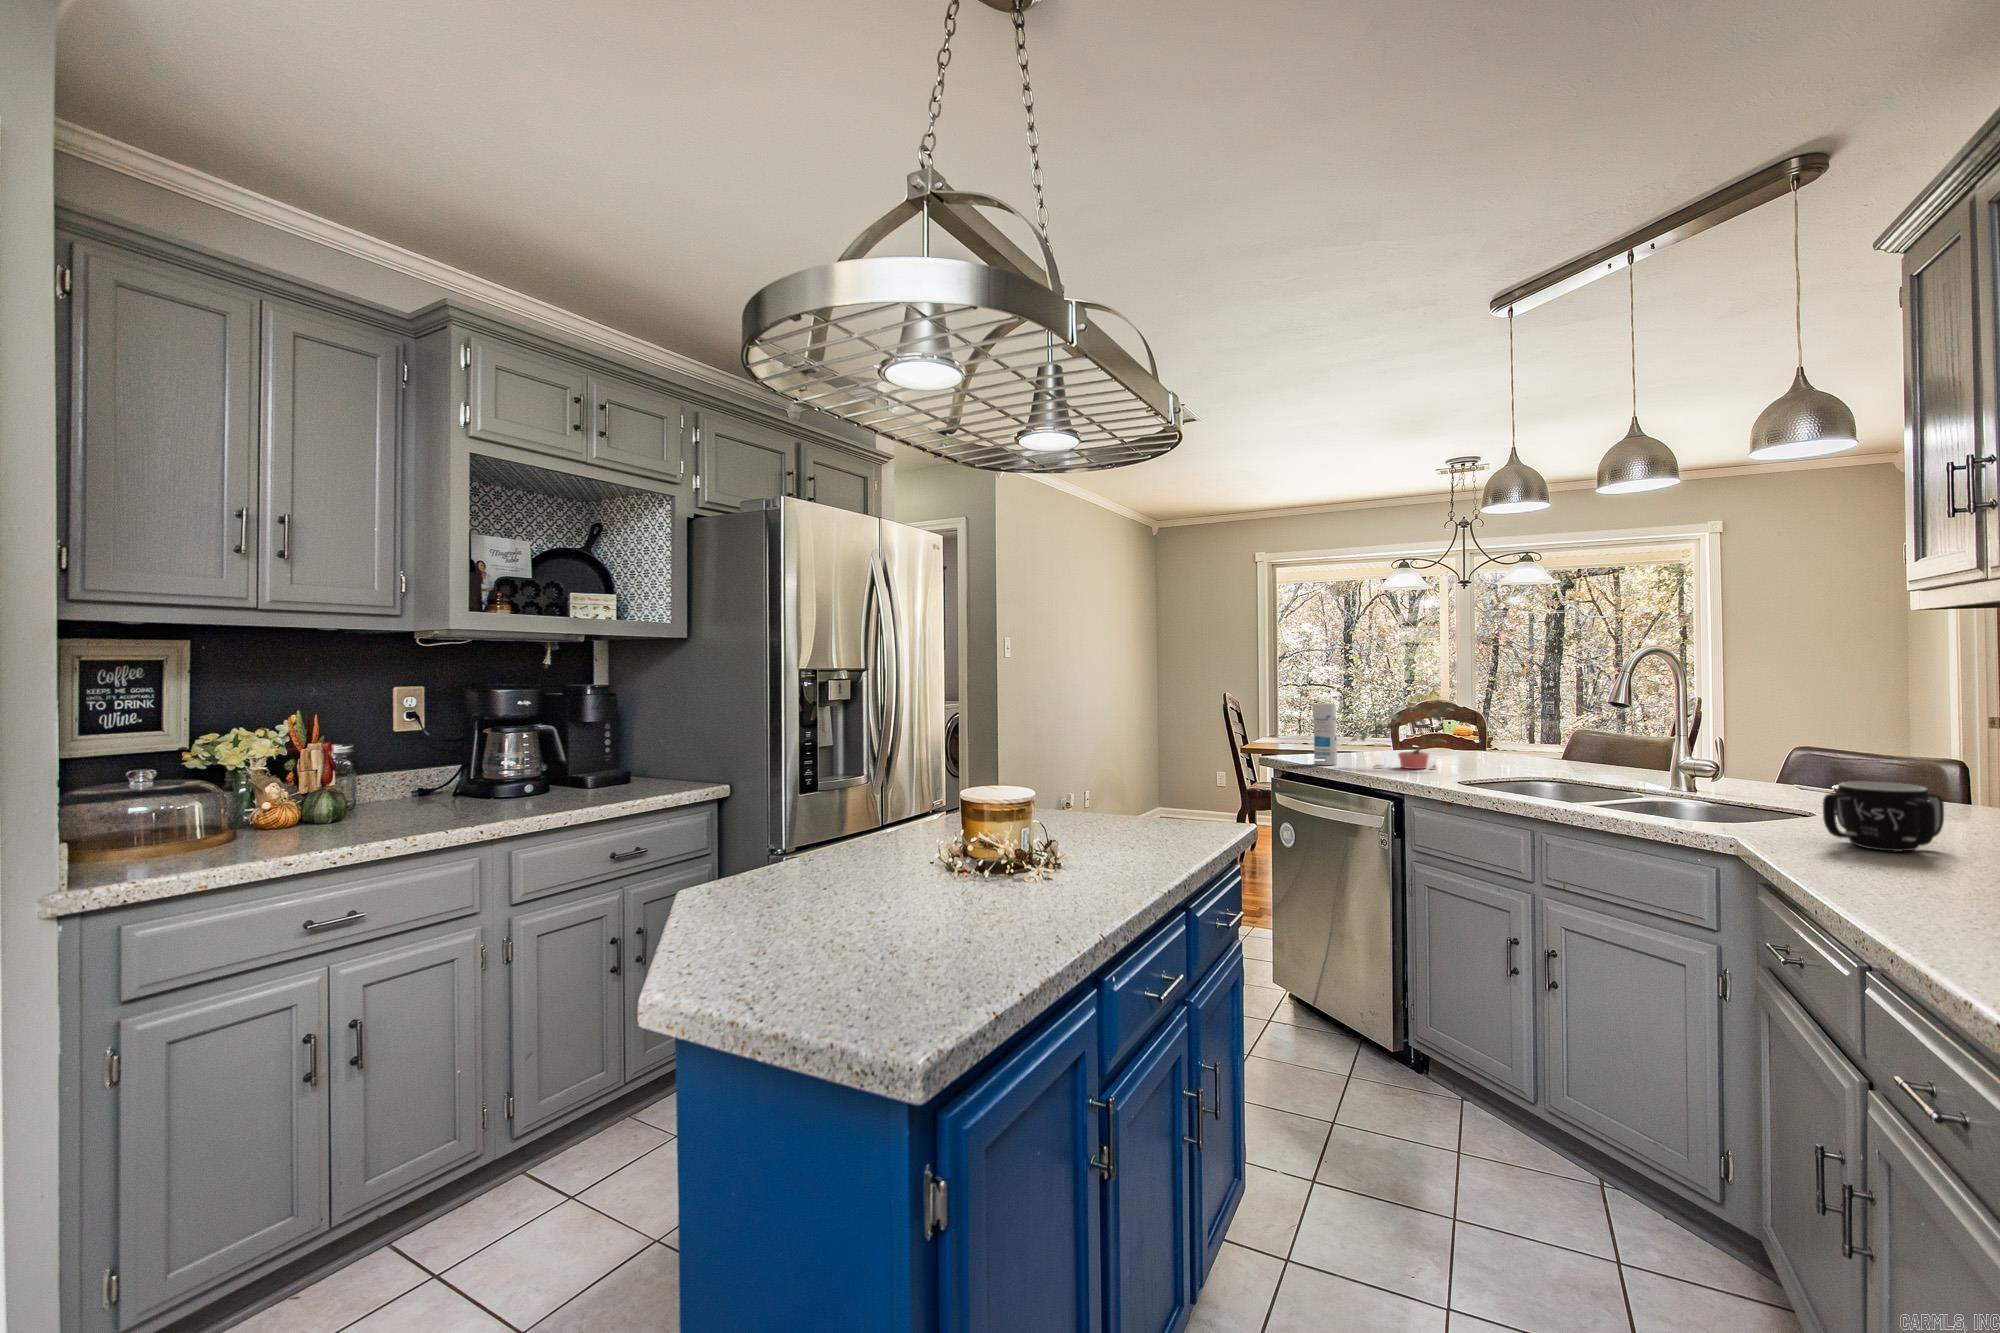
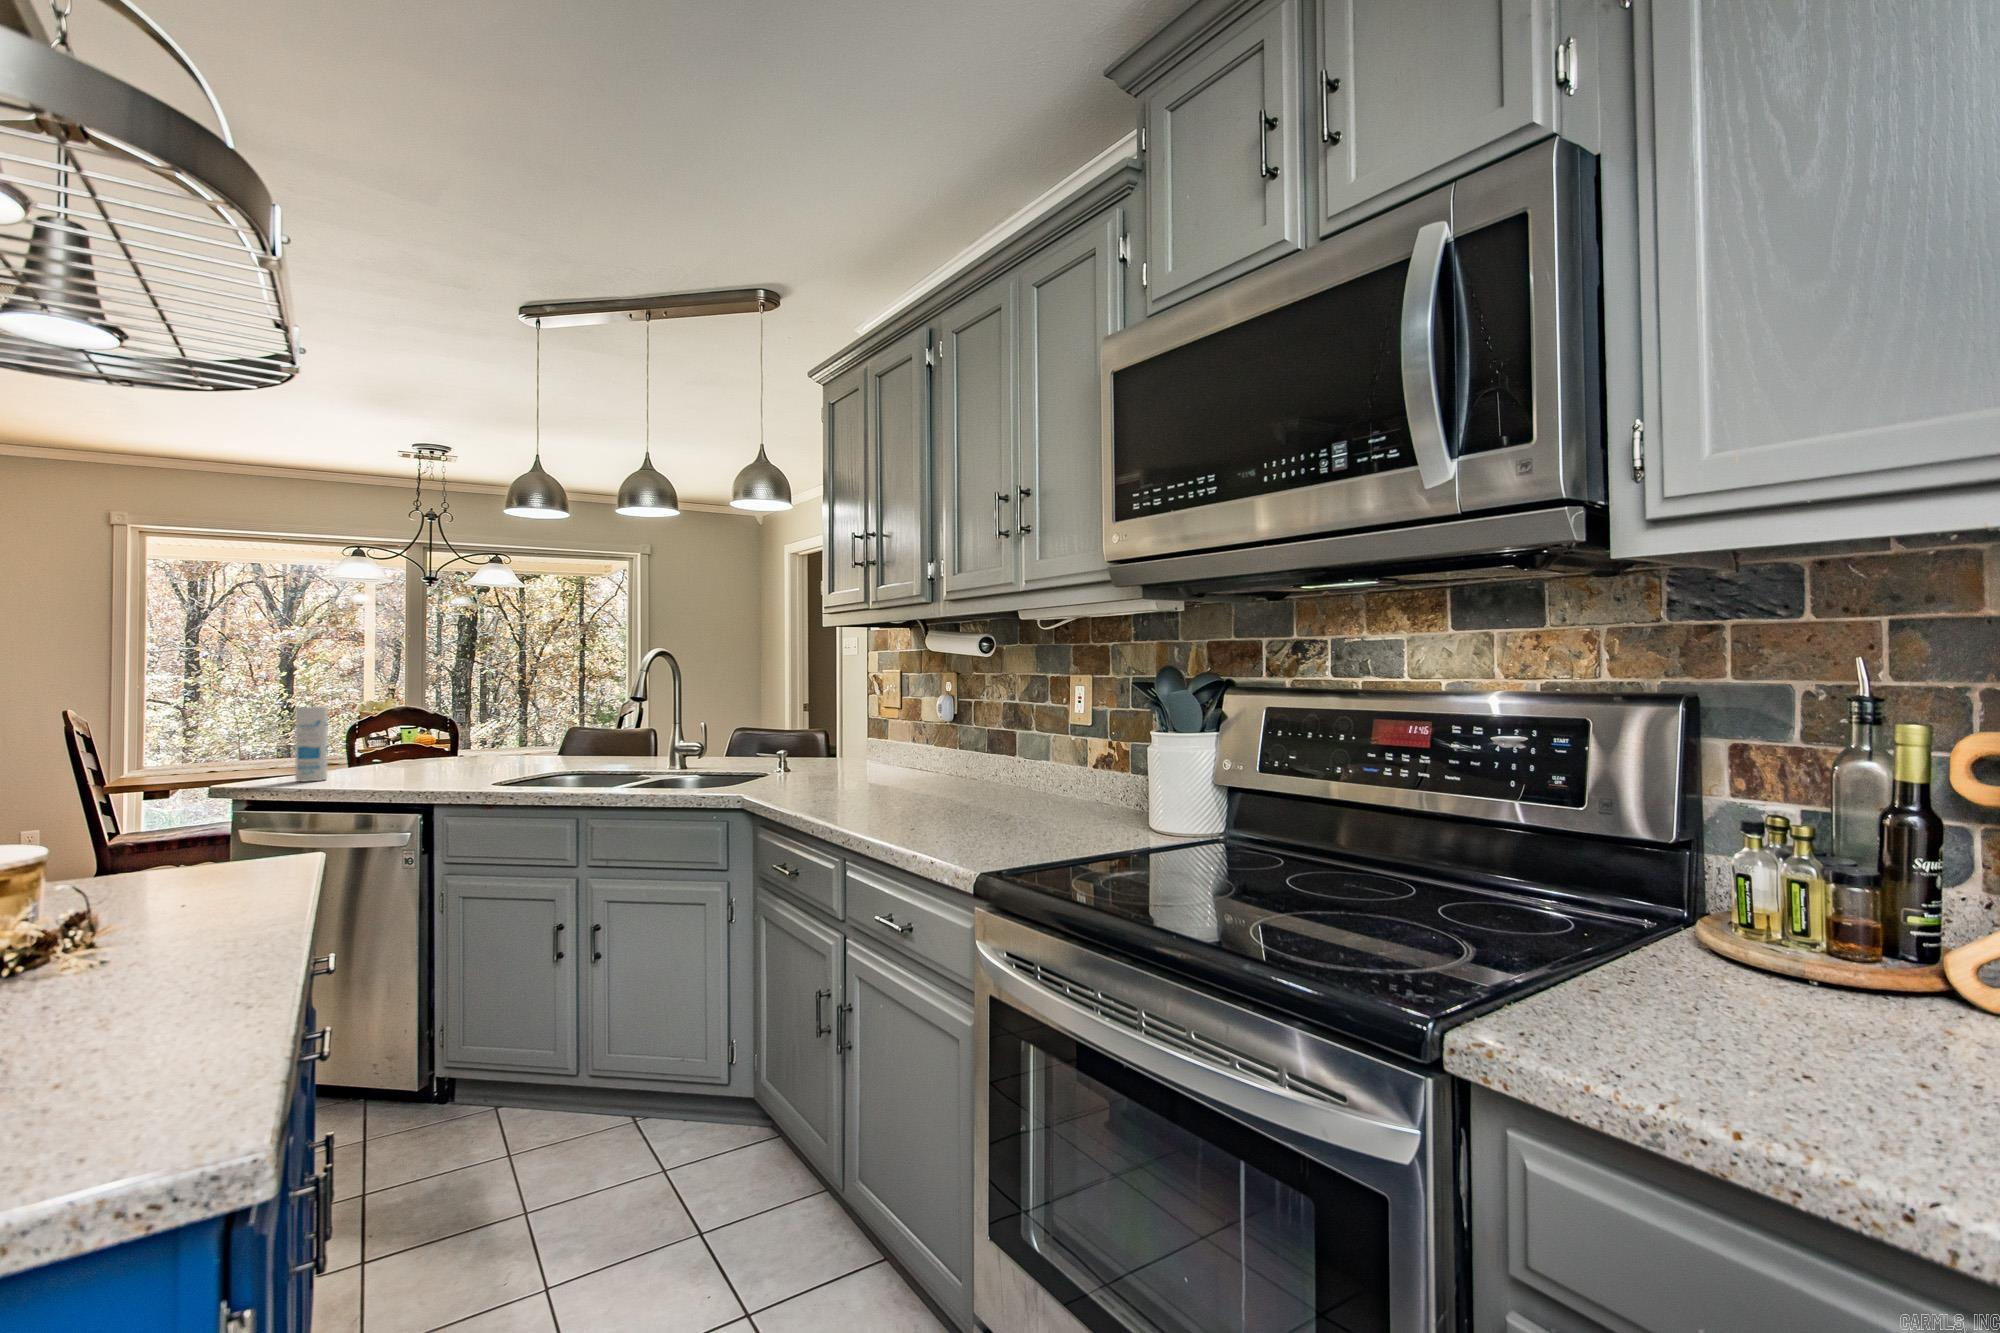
potted plant: present [1352,704,1454,769] -> none [348,703,475,779]
mug: present [1823,782,1944,851] -> none [795,746,851,793]

